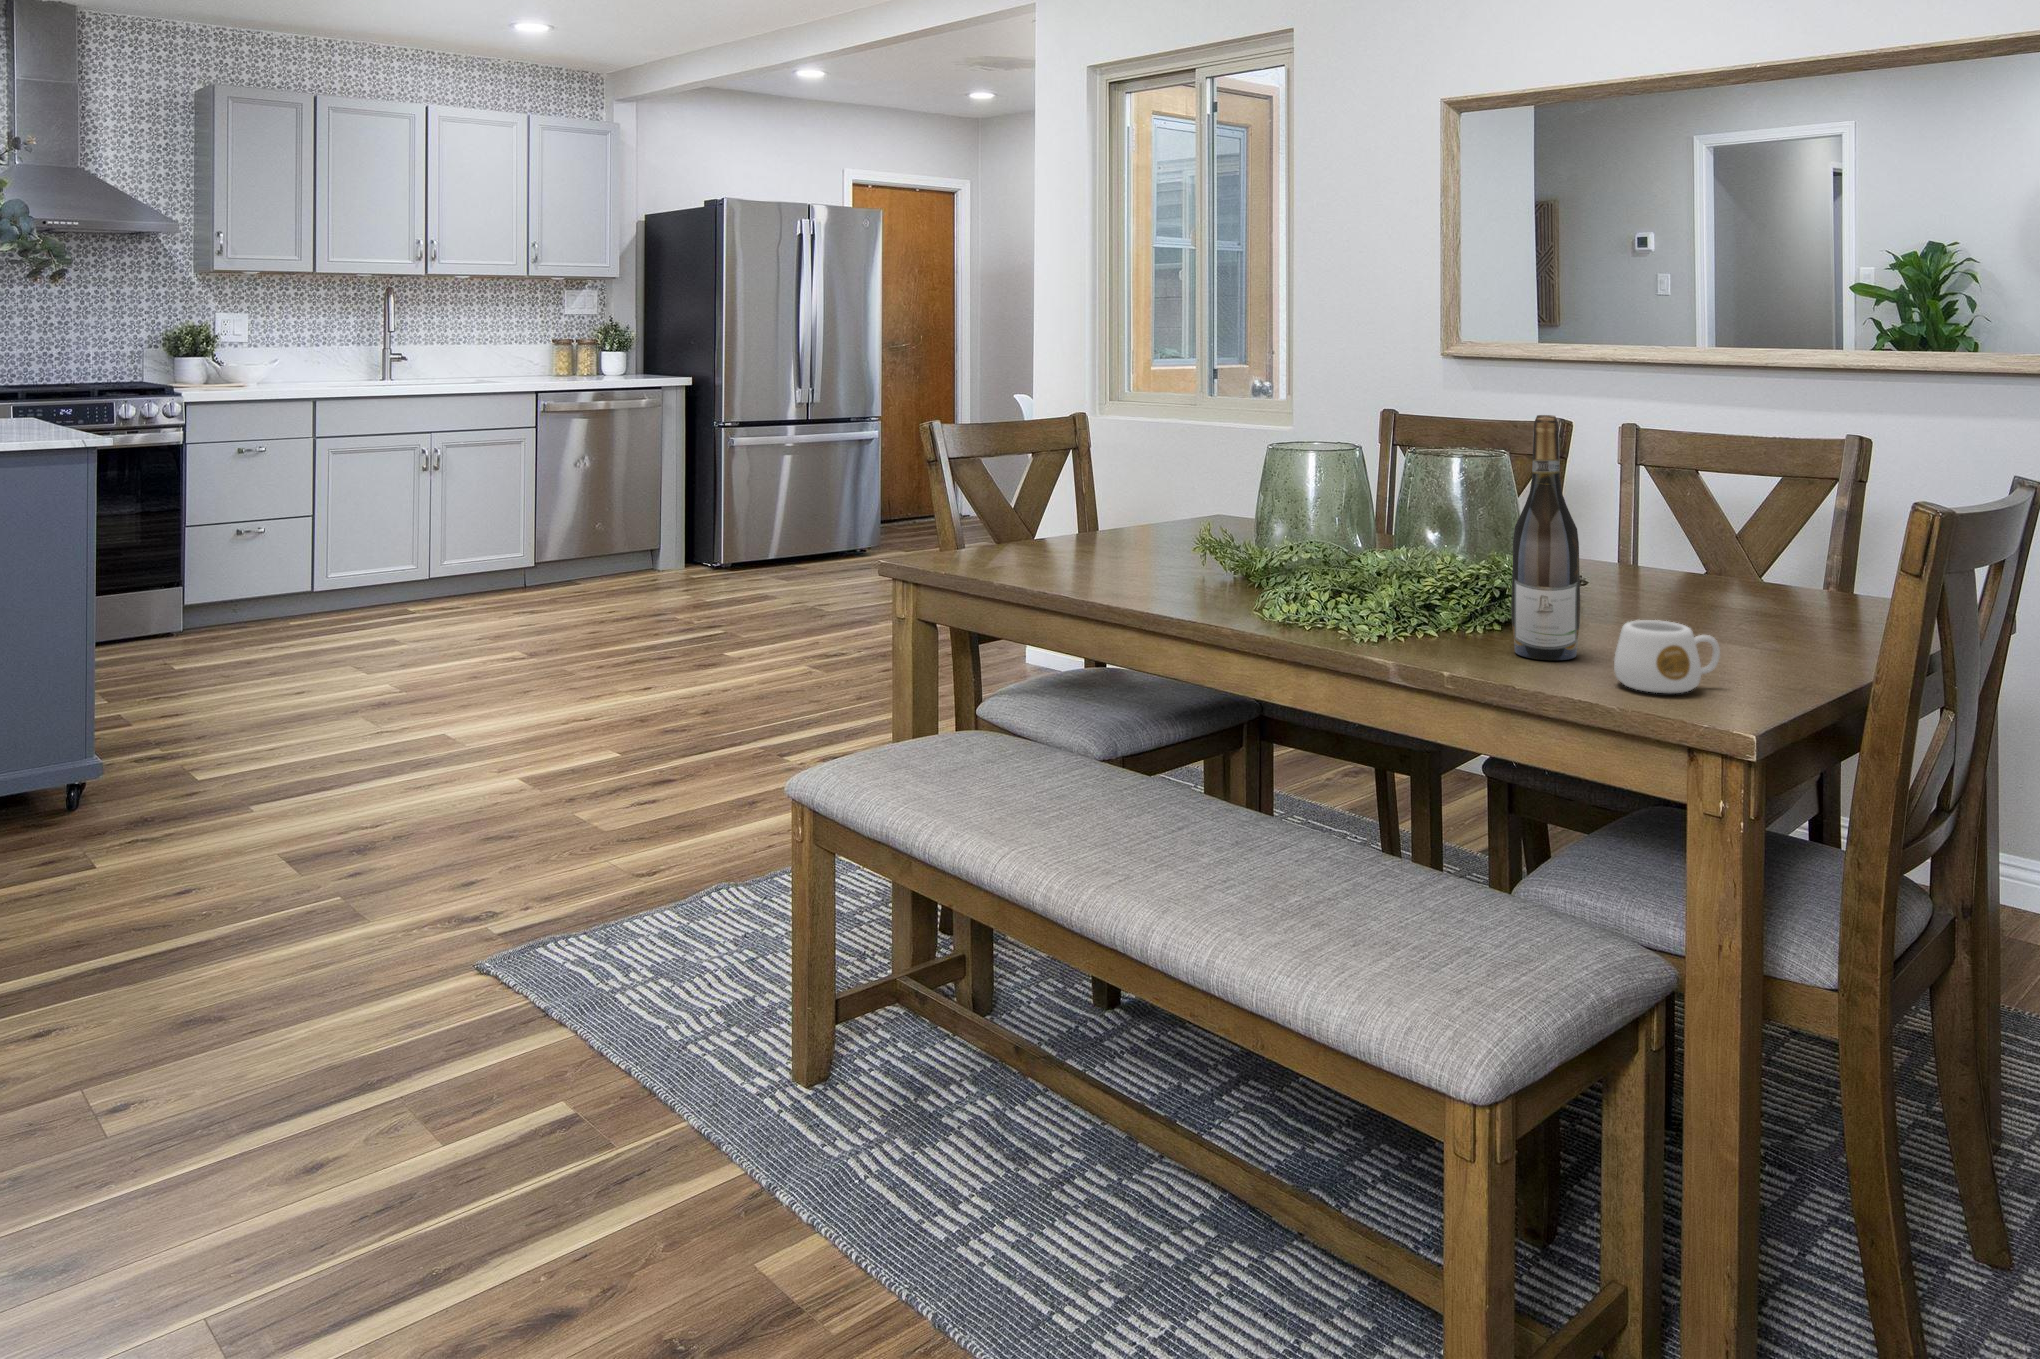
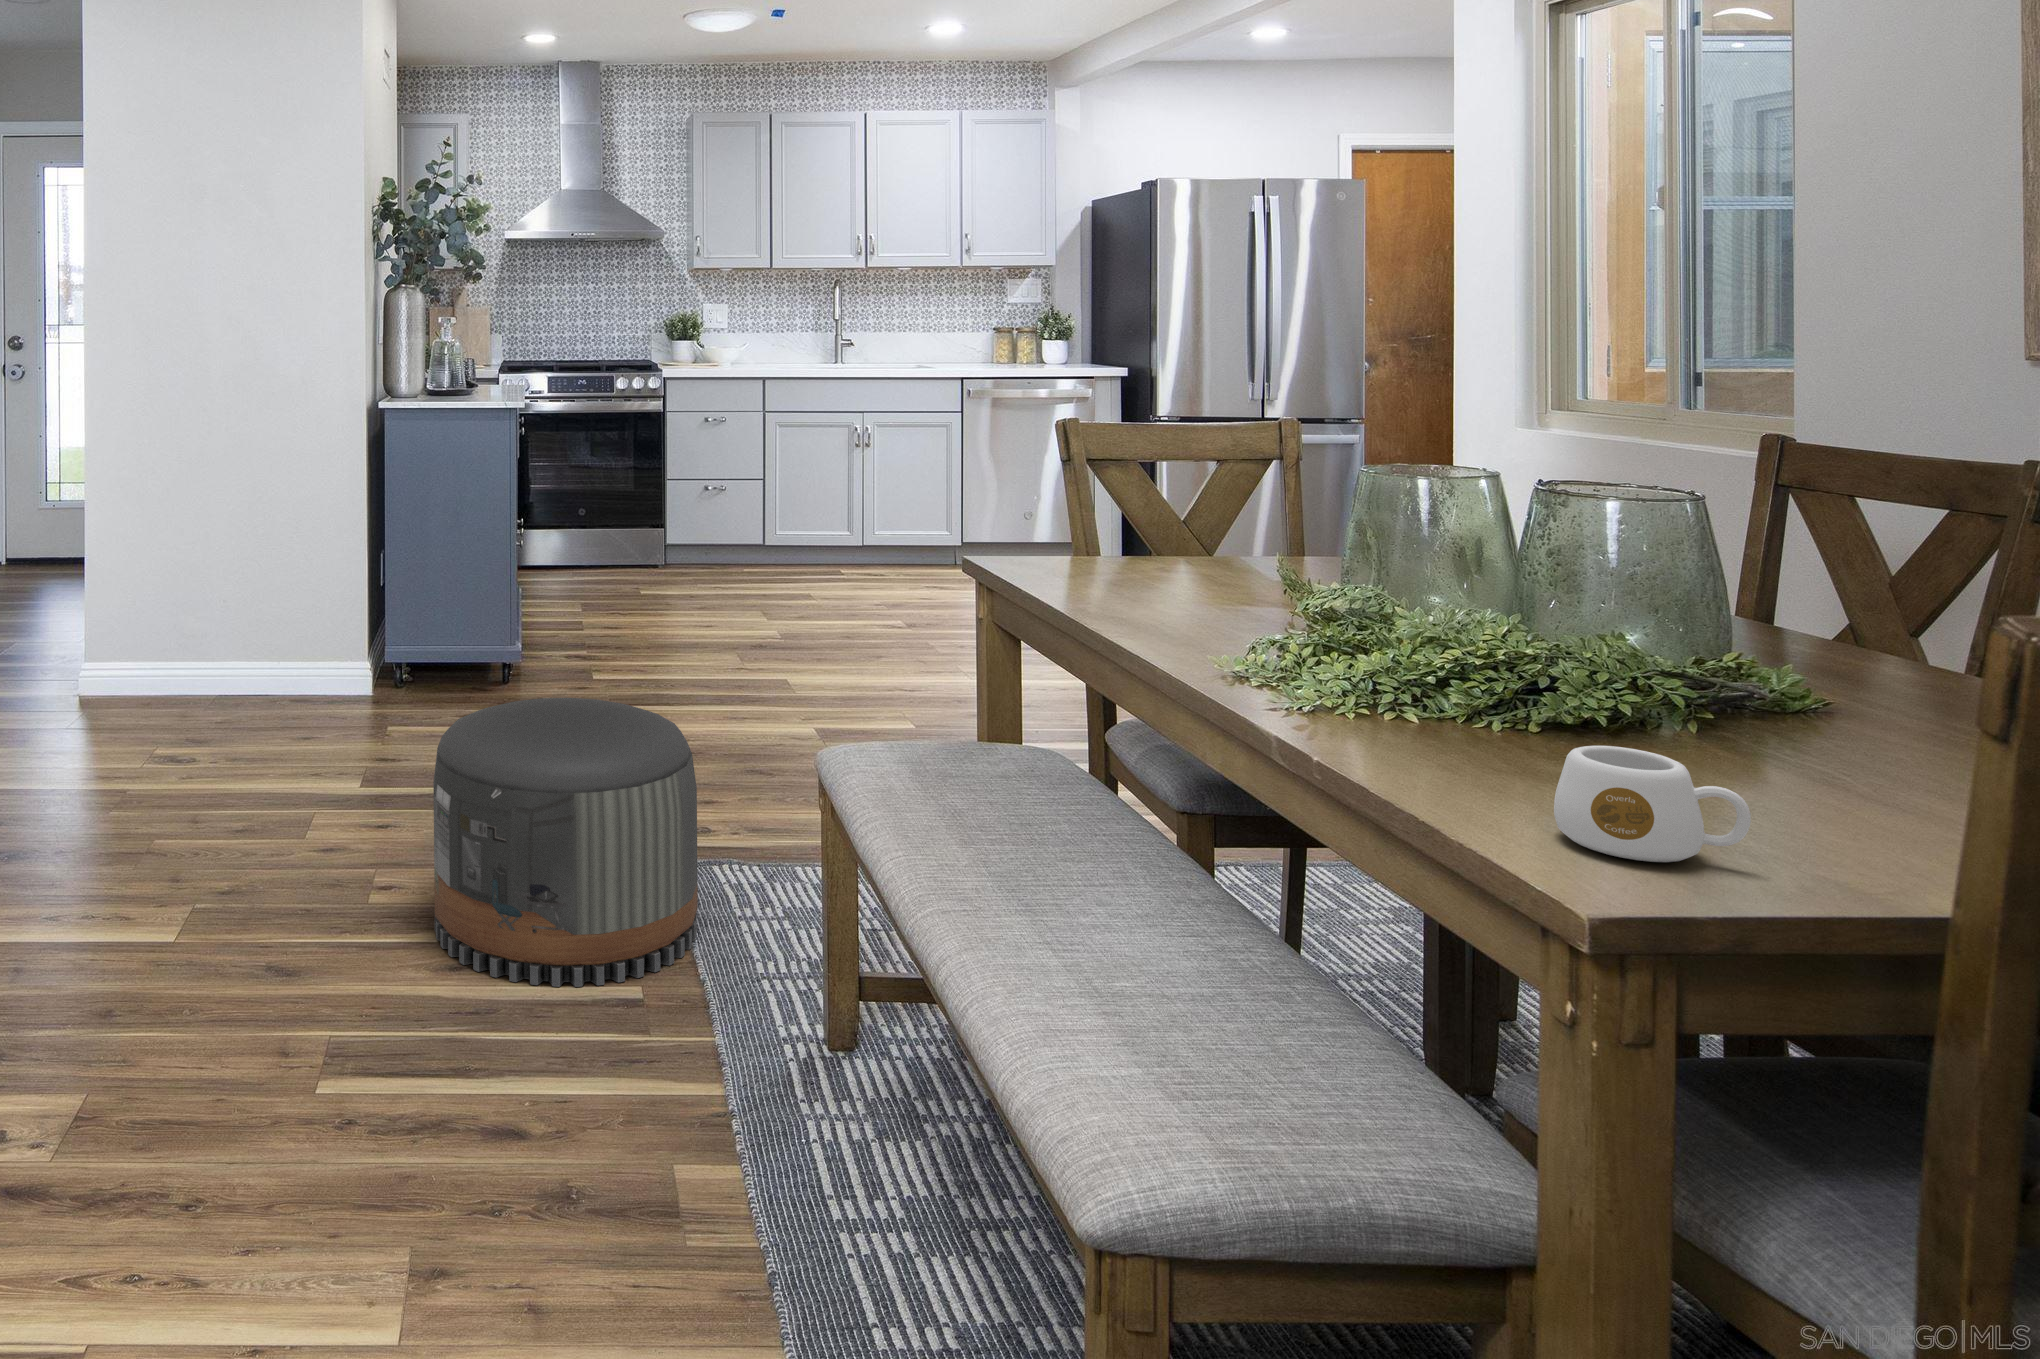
wine bottle: present [1511,415,1581,660] -> none [1499,444,1612,789]
pouf: none [231,785,588,1165] -> present [433,698,698,987]

